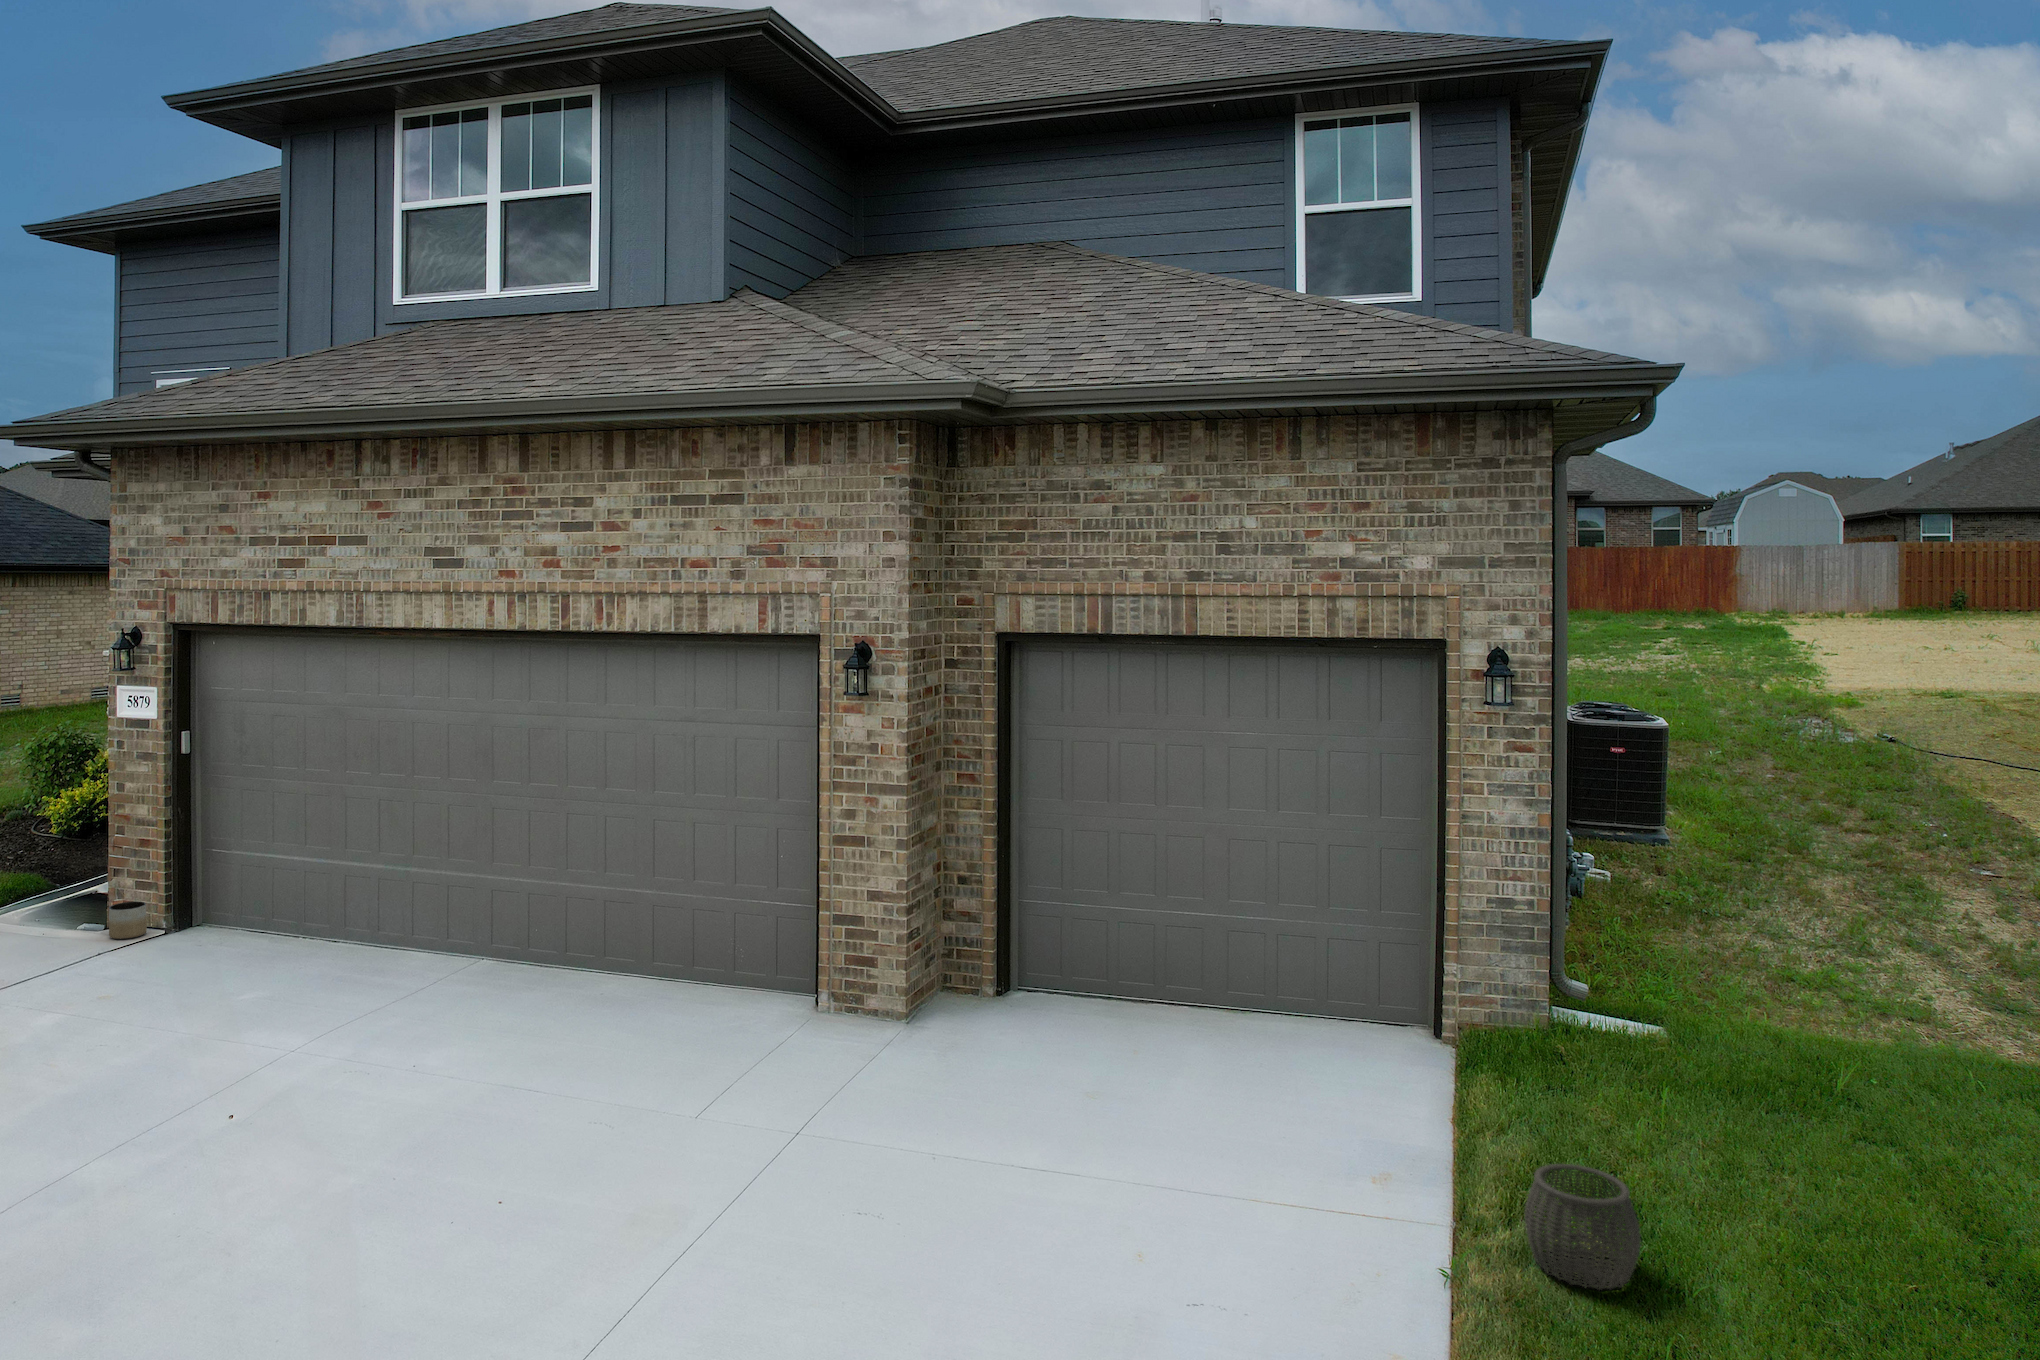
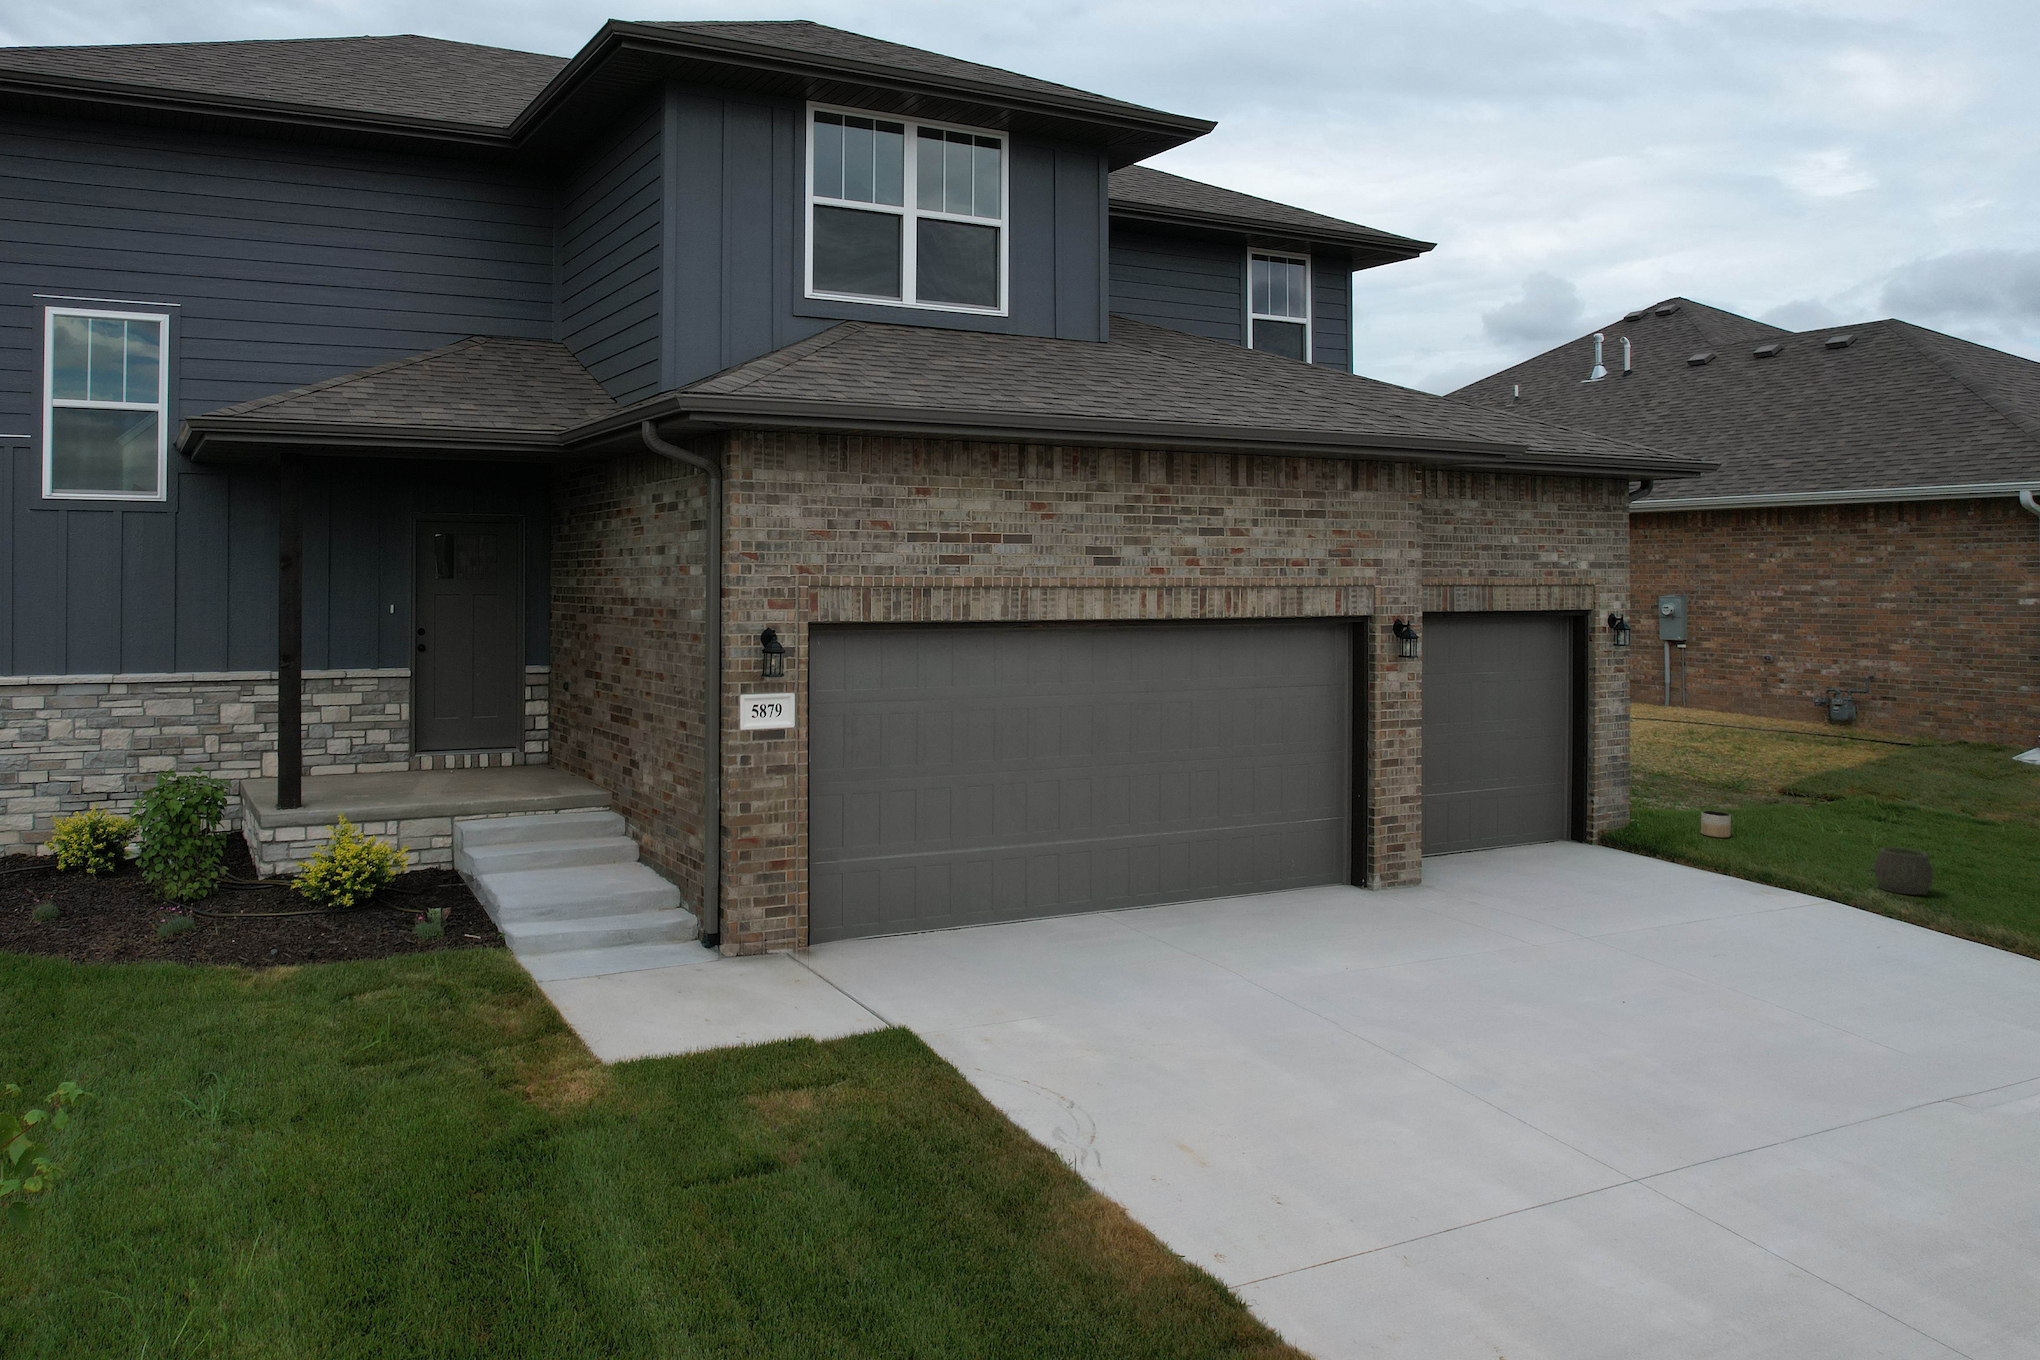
planter: present [109,901,147,940] -> present [1701,811,1731,838]

